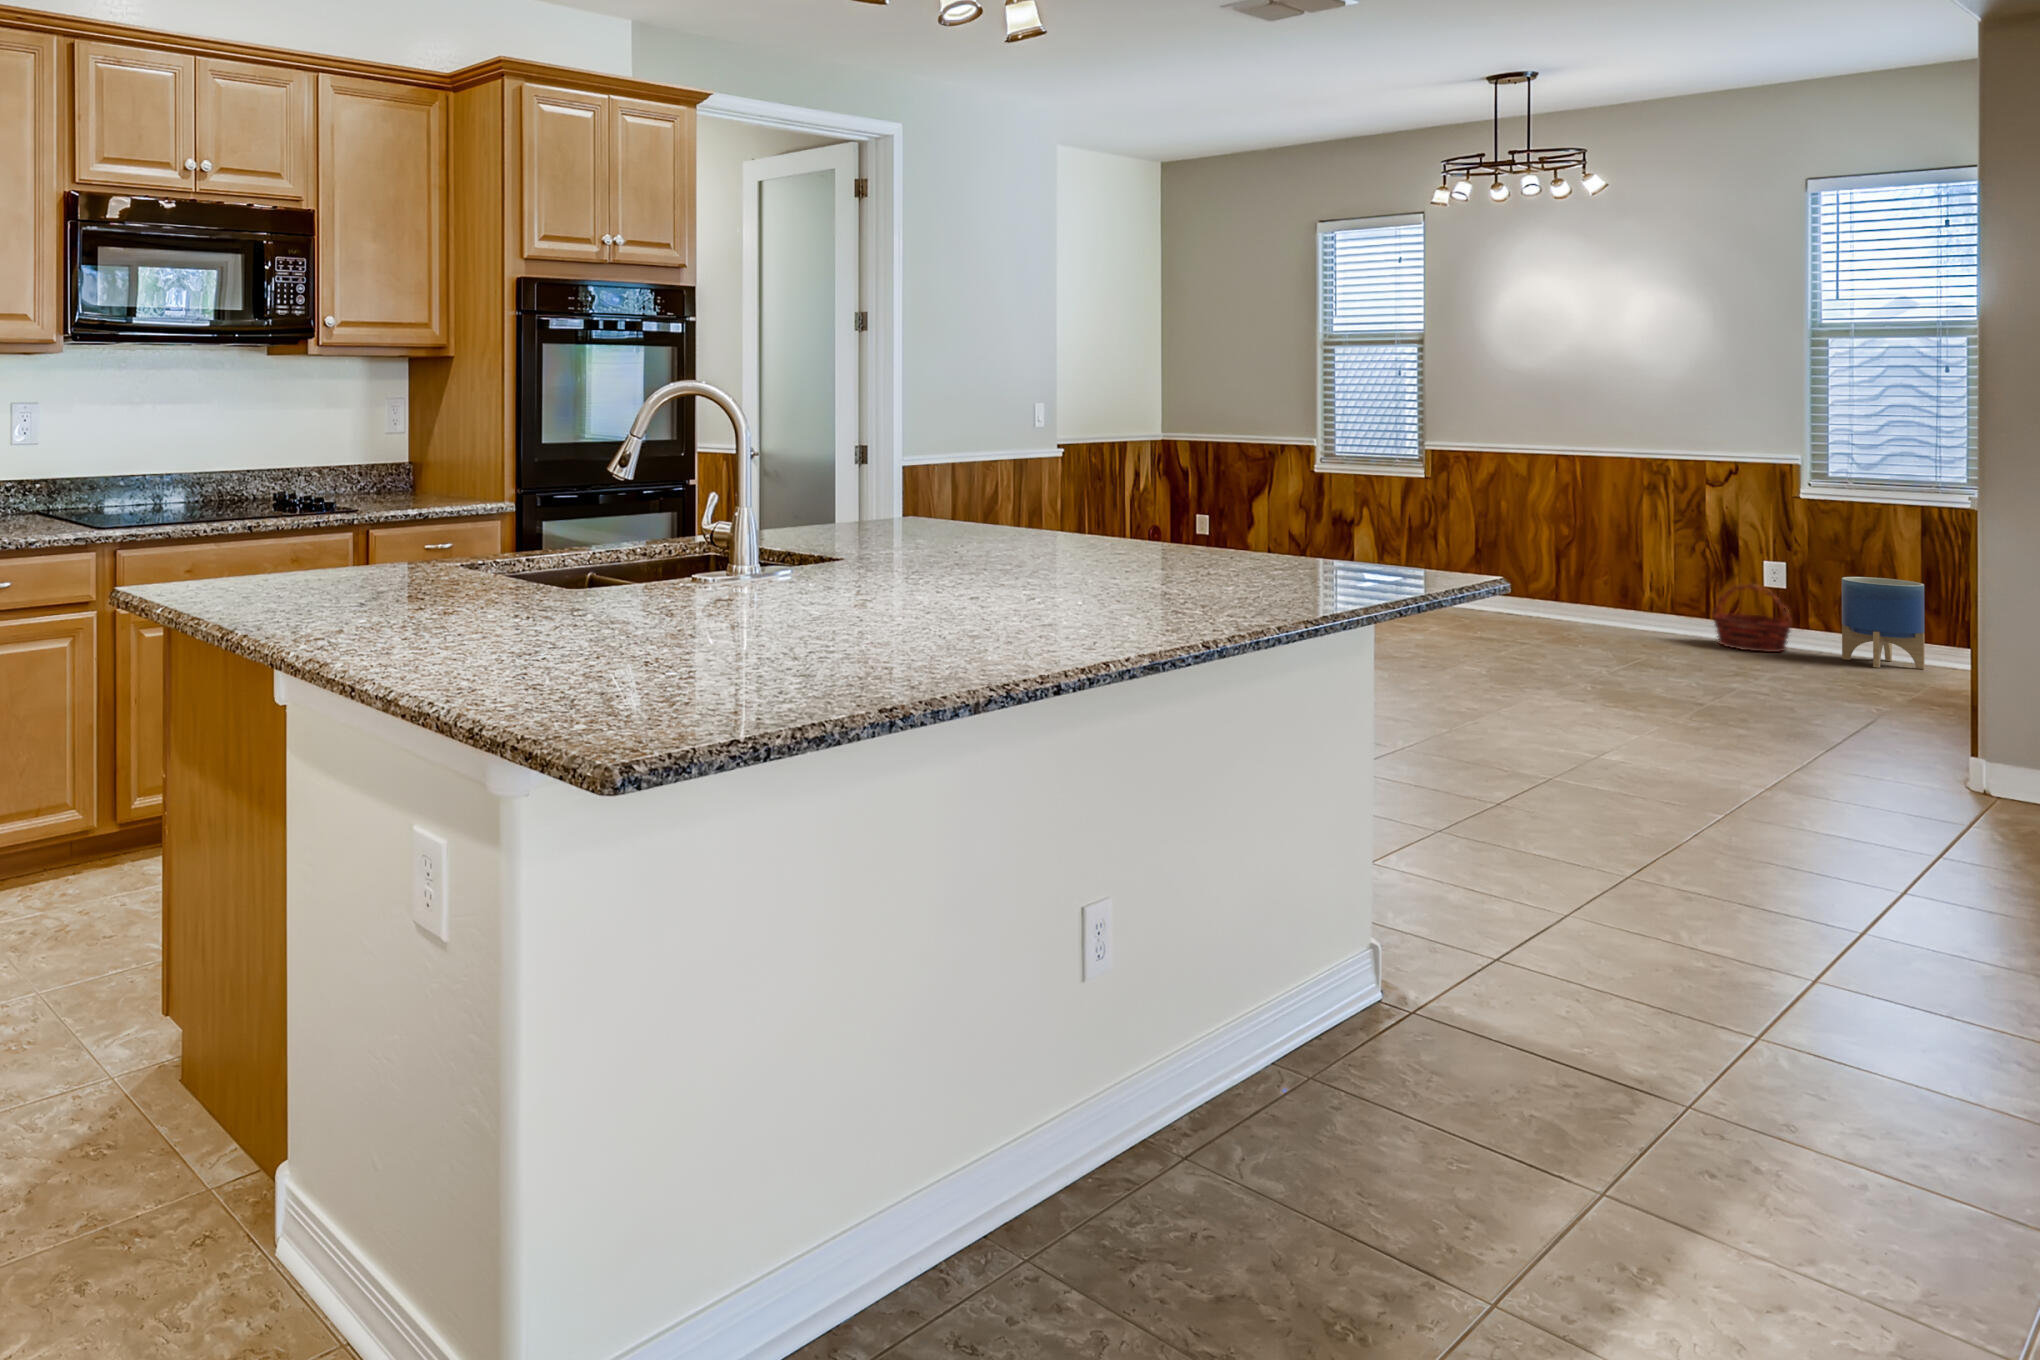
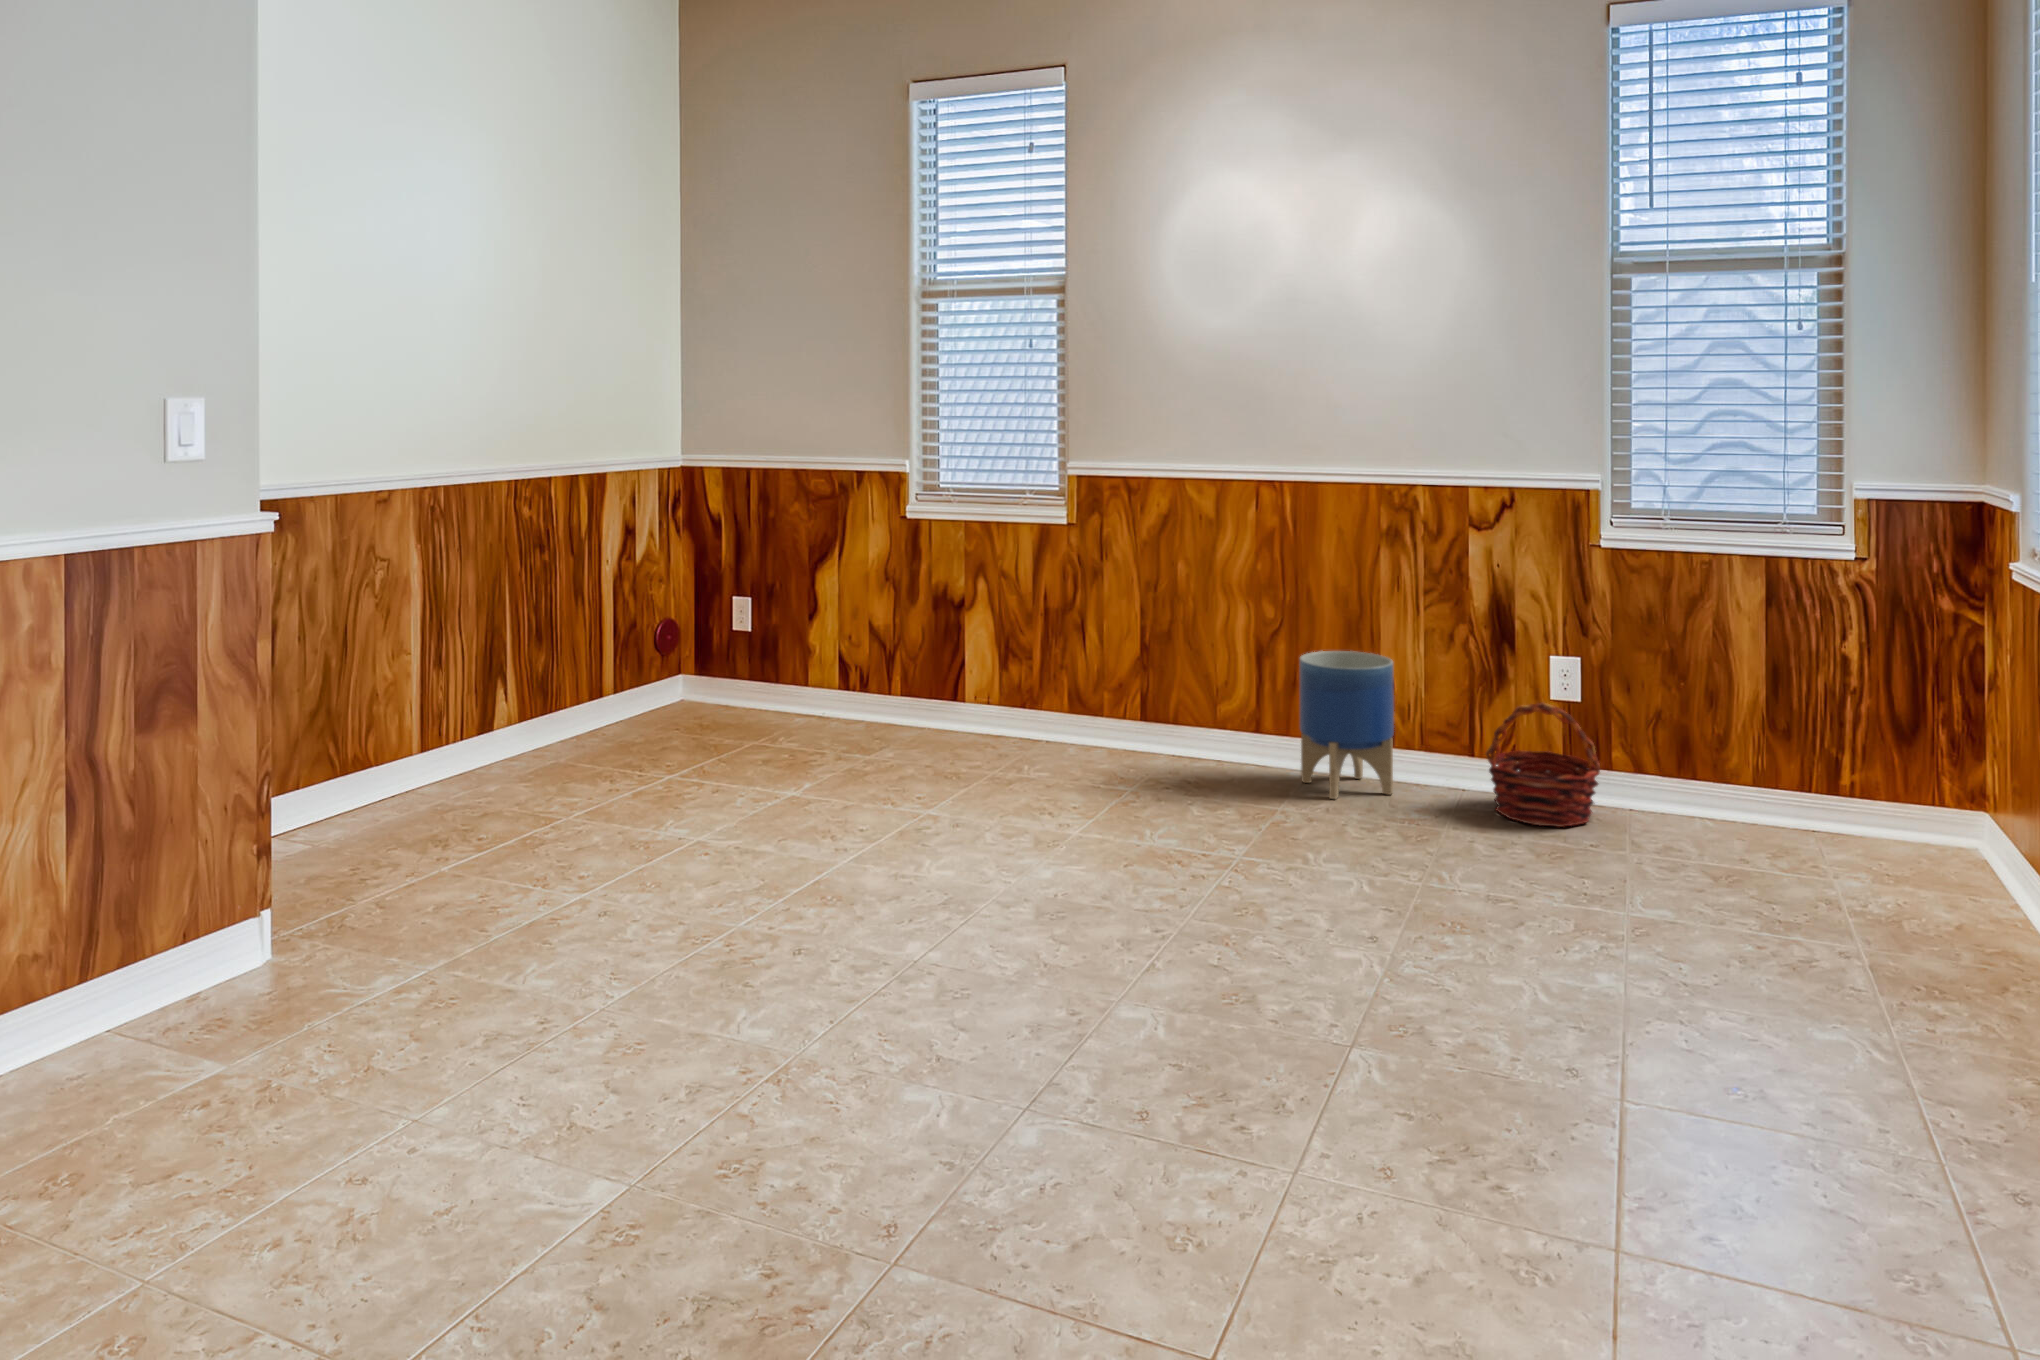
planter: present [1842,577,1925,669] -> present [1300,651,1394,799]

